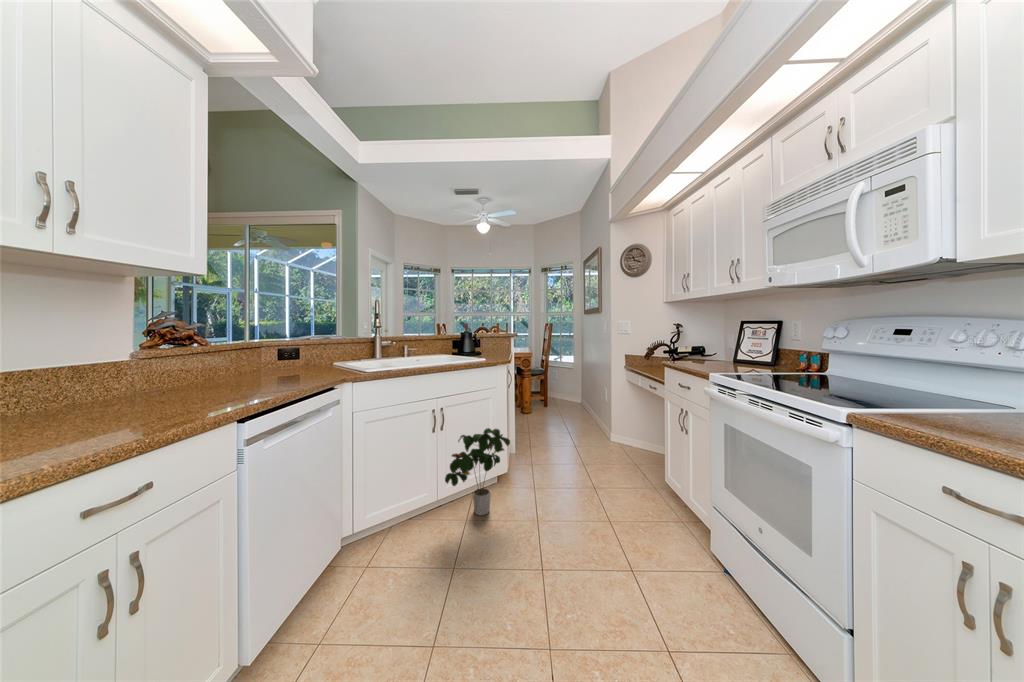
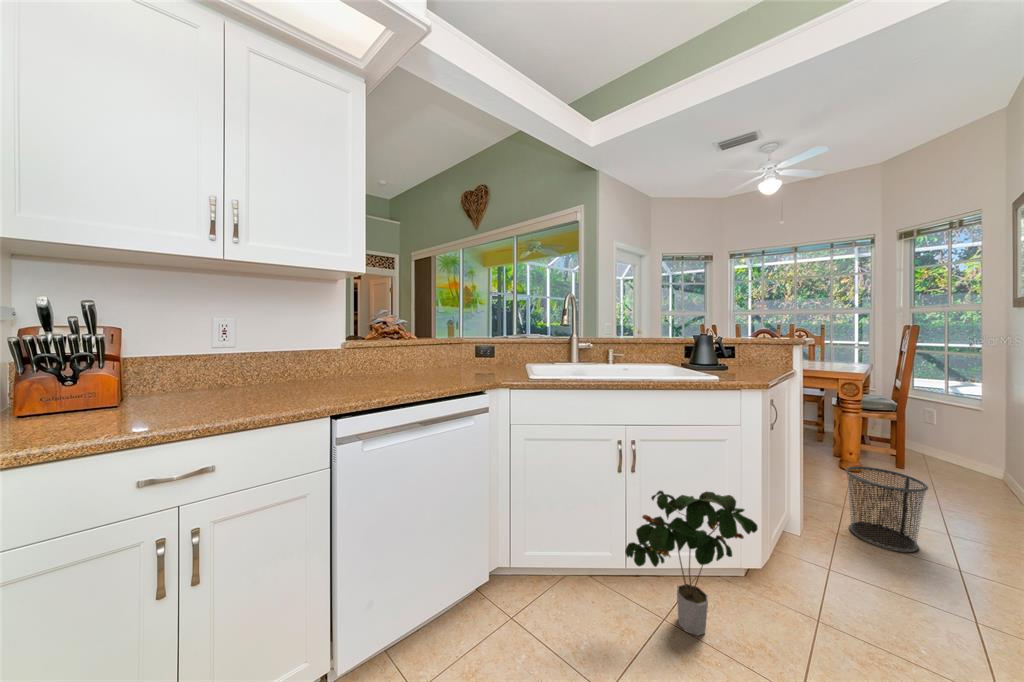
waste bin: none [531,405,562,445] -> present [845,466,928,552]

